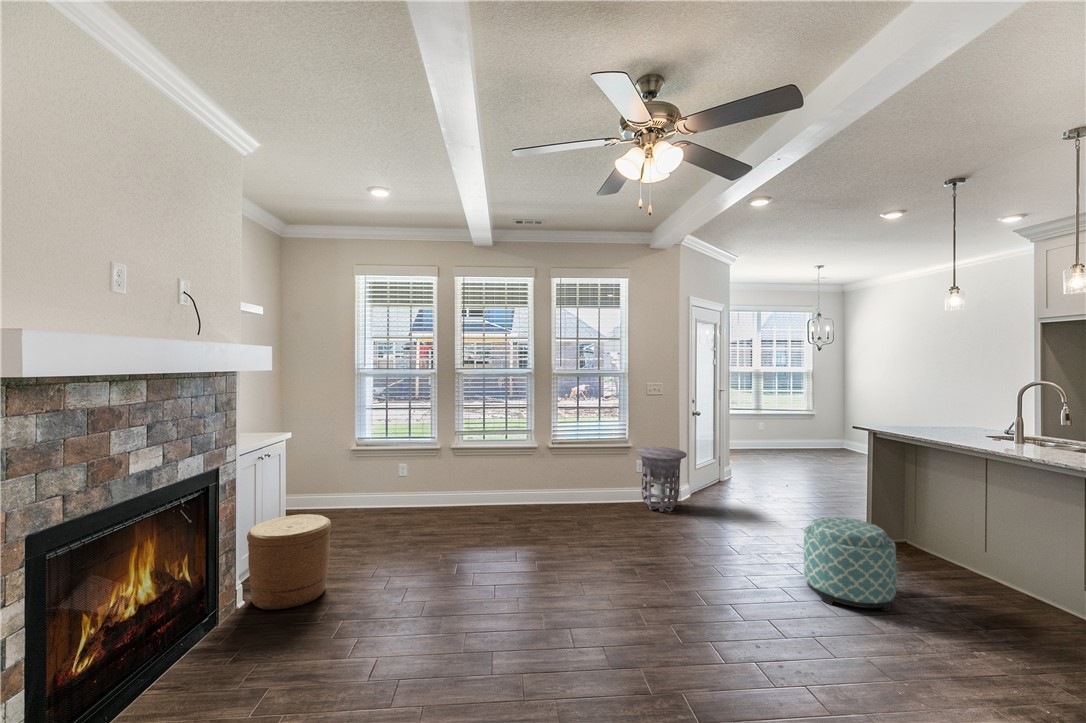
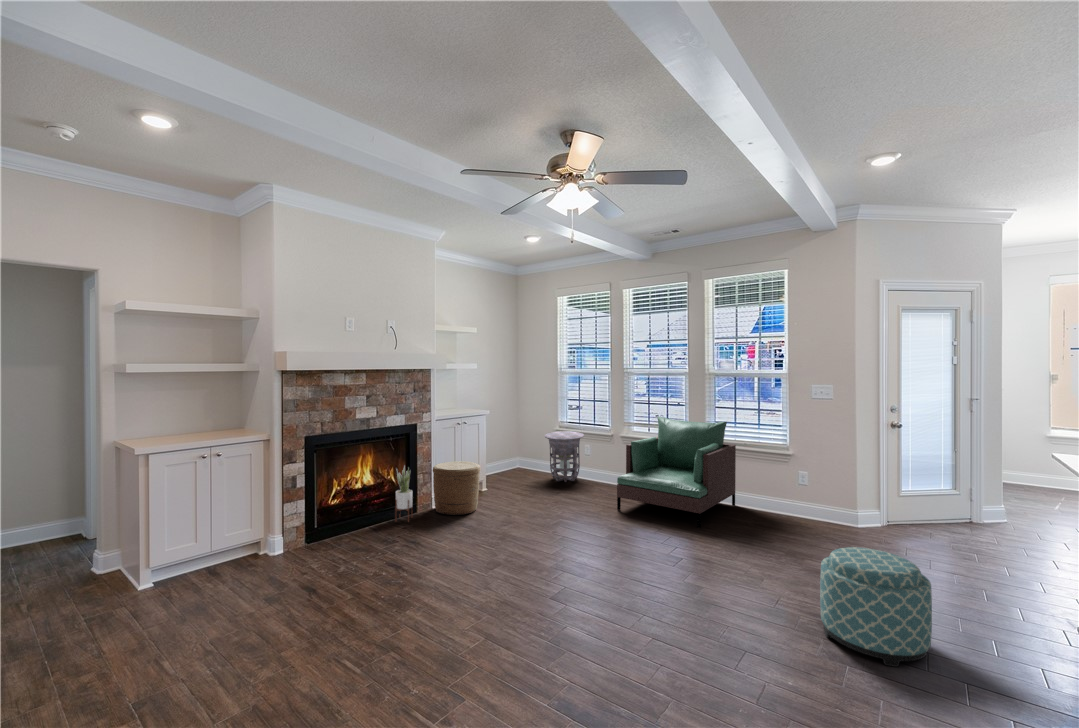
armchair: none [497,421,597,534] -> present [617,417,736,528]
side table: present [636,447,687,512] -> present [545,431,584,482]
potted plant: none [198,545,233,654] -> present [395,467,413,521]

